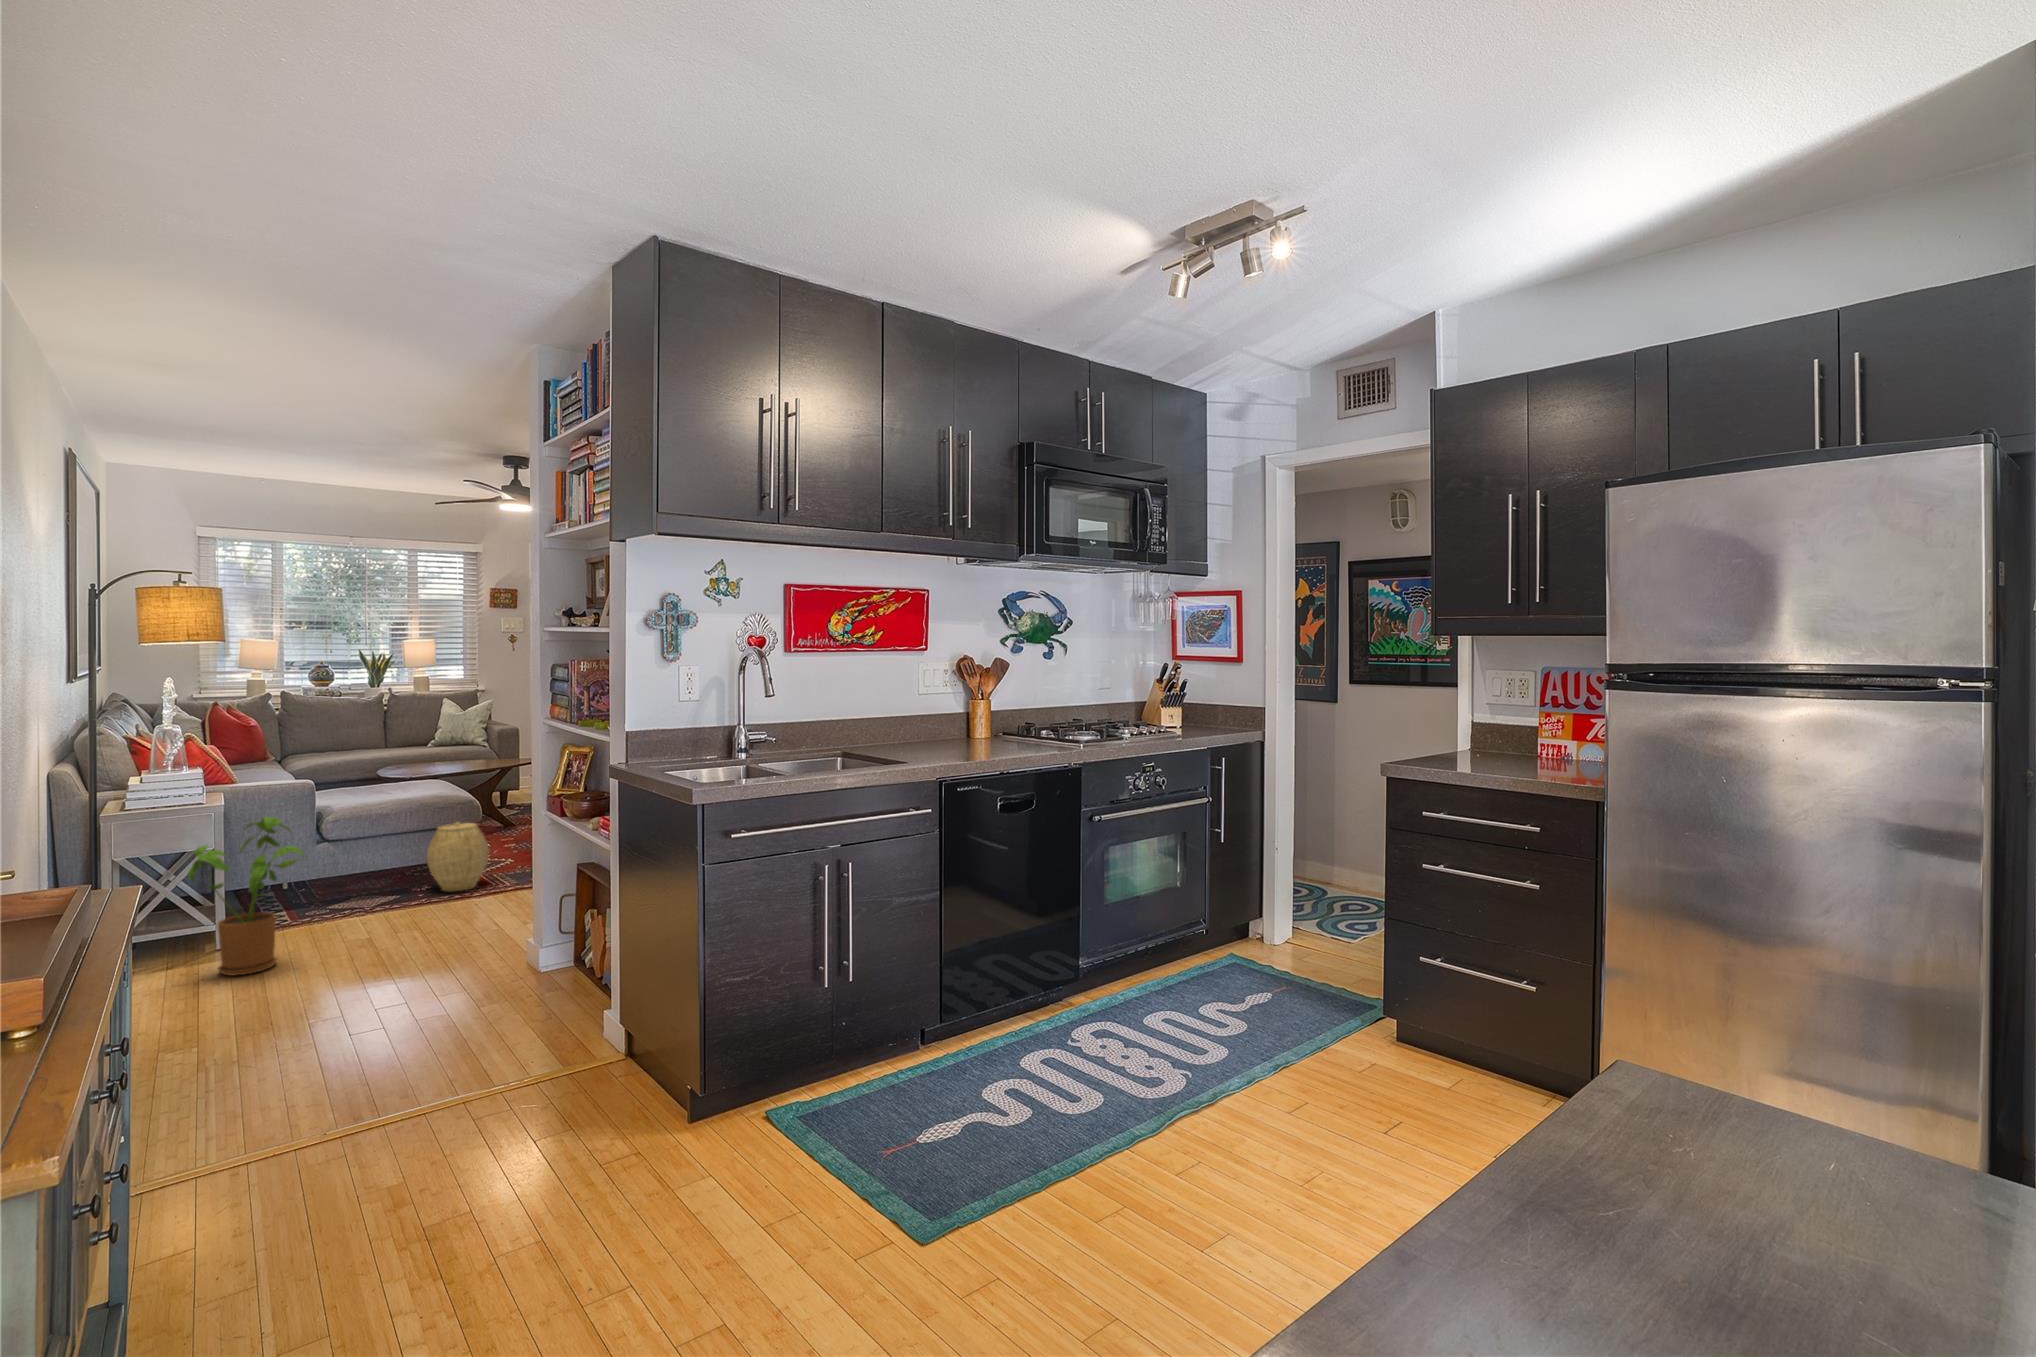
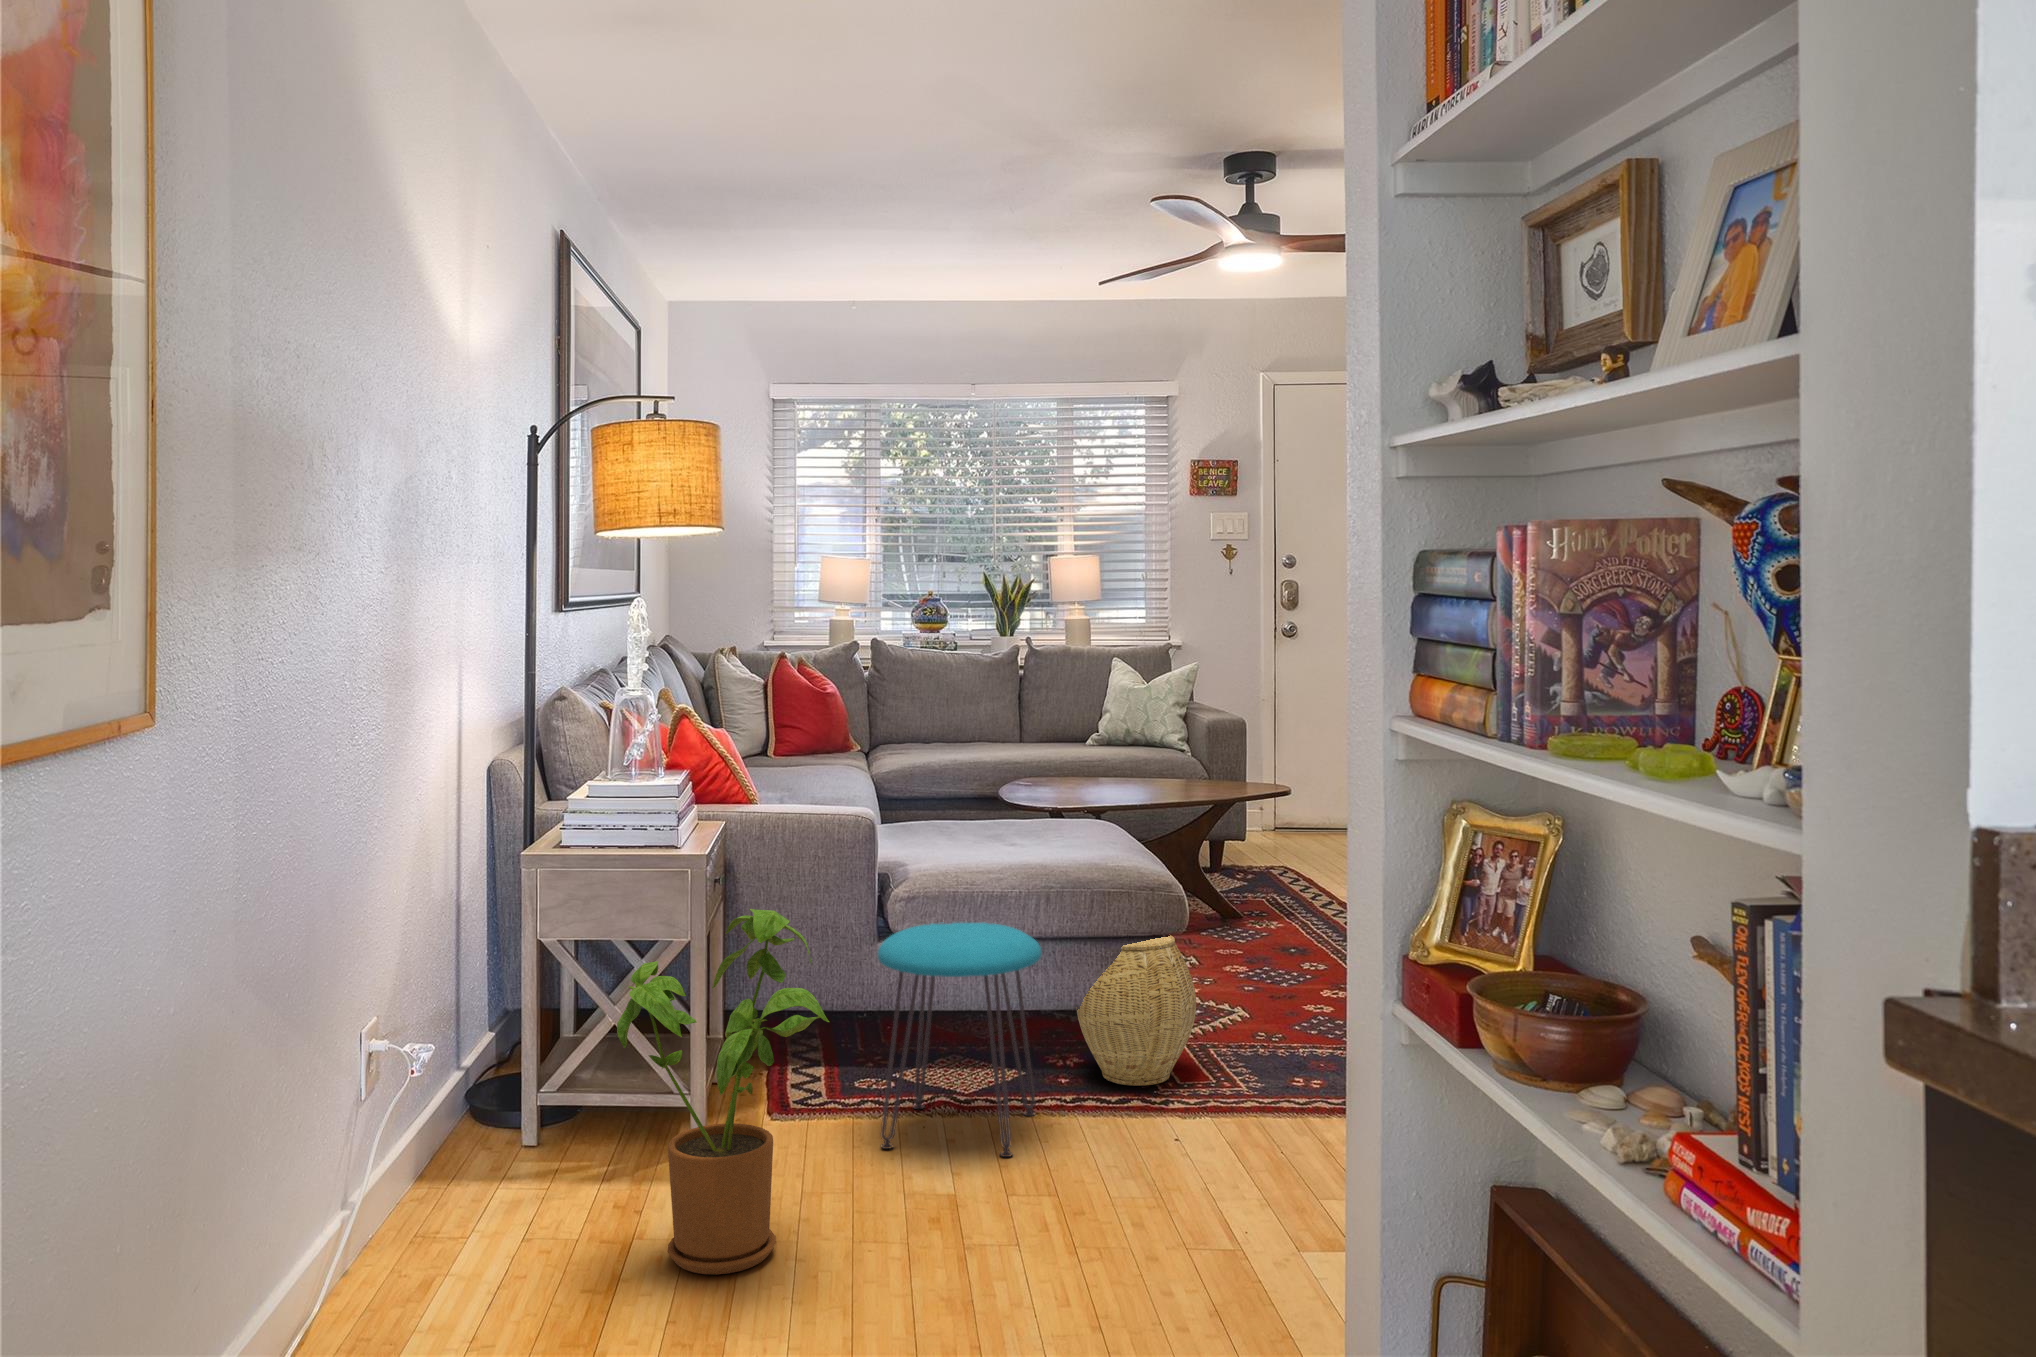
stool: none [320,823,409,927] -> present [877,922,1042,1157]

